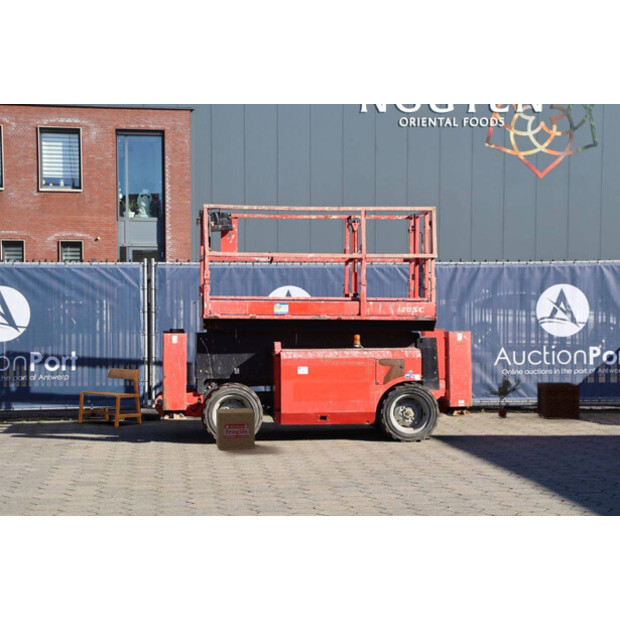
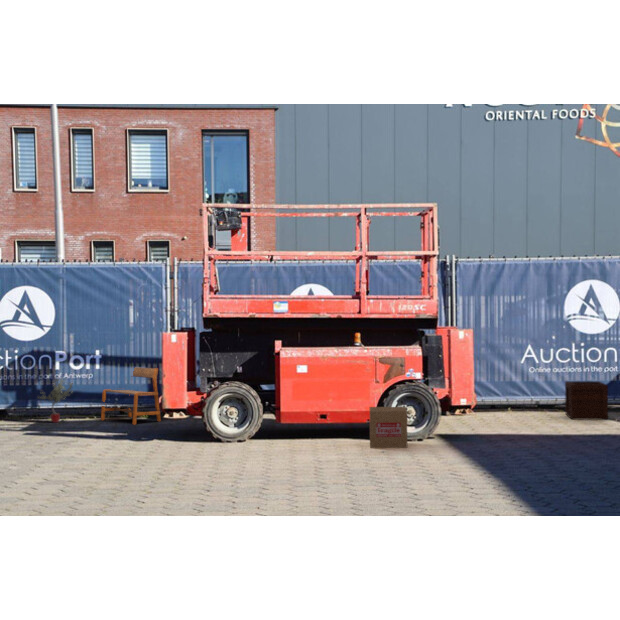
potted tree: present [486,375,520,418] -> present [38,379,73,423]
cardboard box: present [216,408,255,450] -> present [369,407,407,448]

